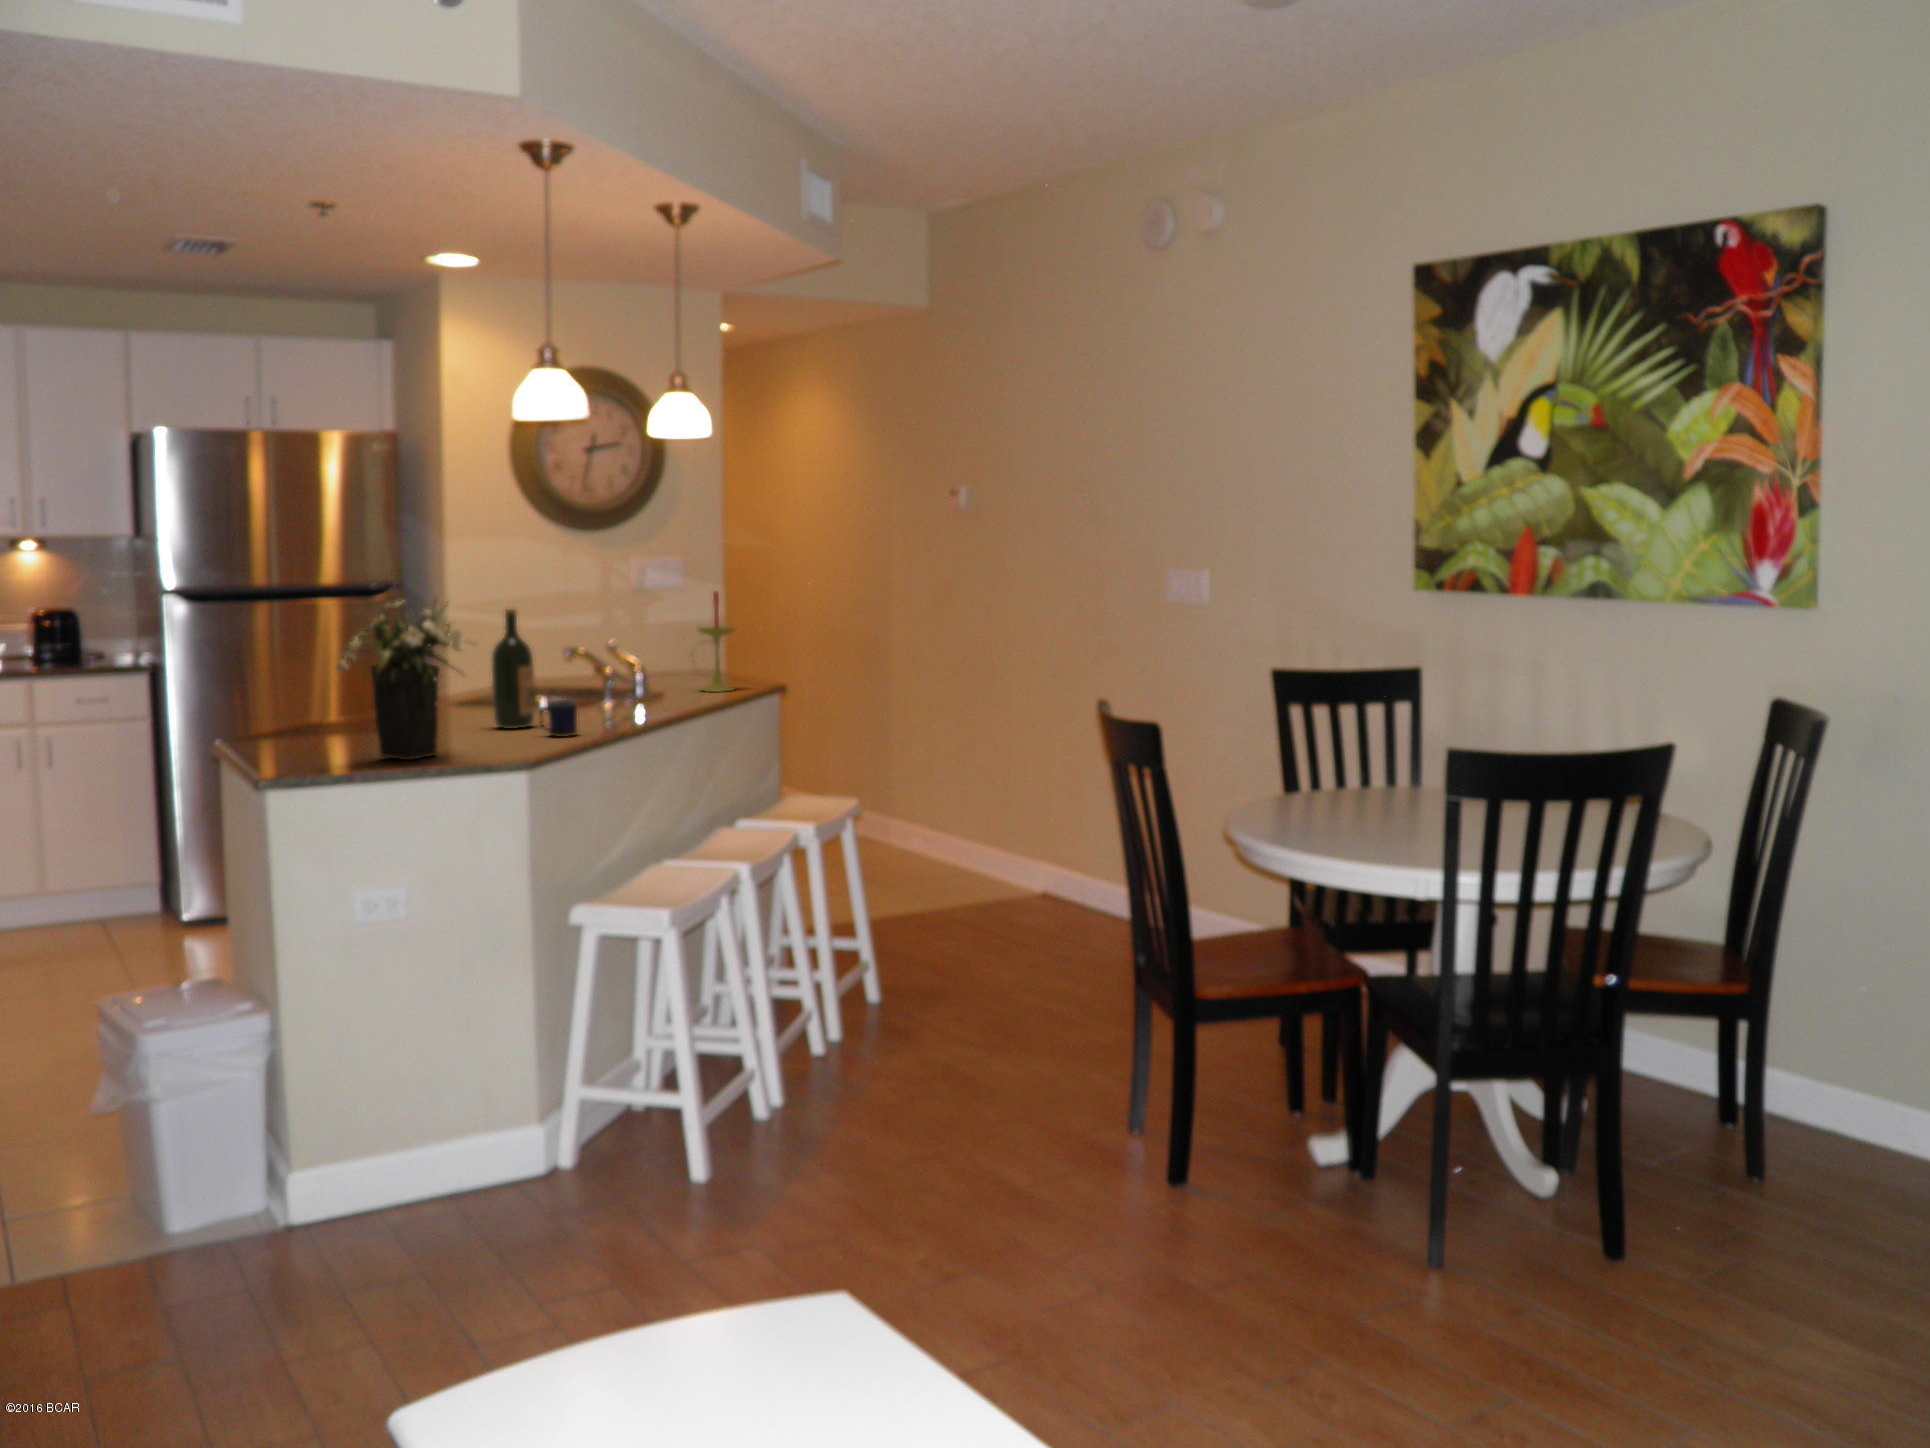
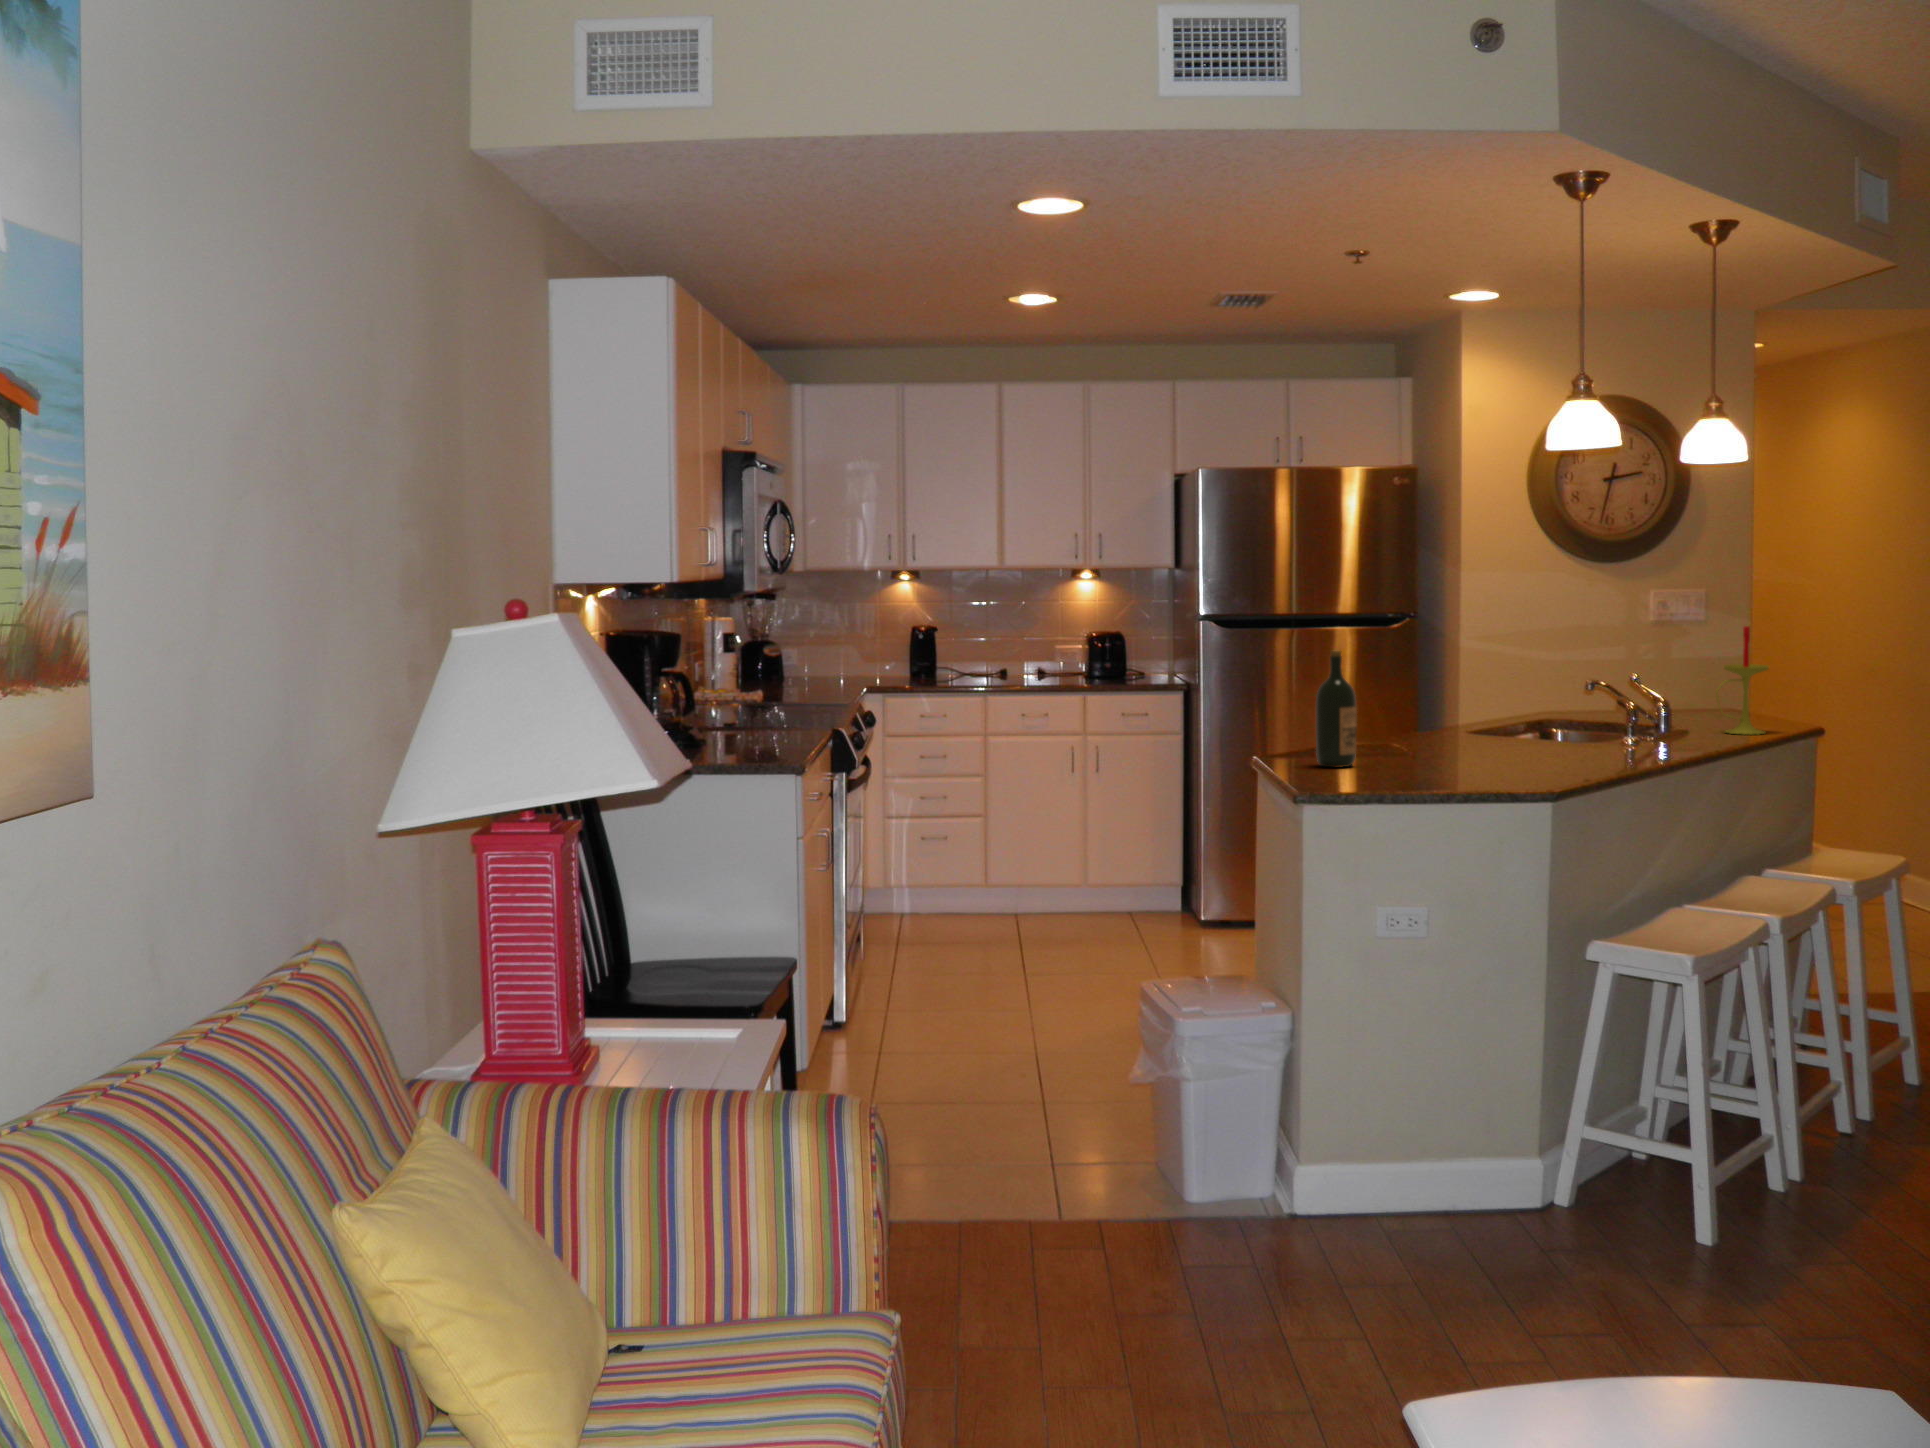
flower arrangement: present [336,602,464,760] -> none [1379,635,1507,786]
wine bottle: present [492,609,535,729] -> present [1316,651,1357,768]
mug: present [539,700,577,737] -> none [1558,737,1597,773]

